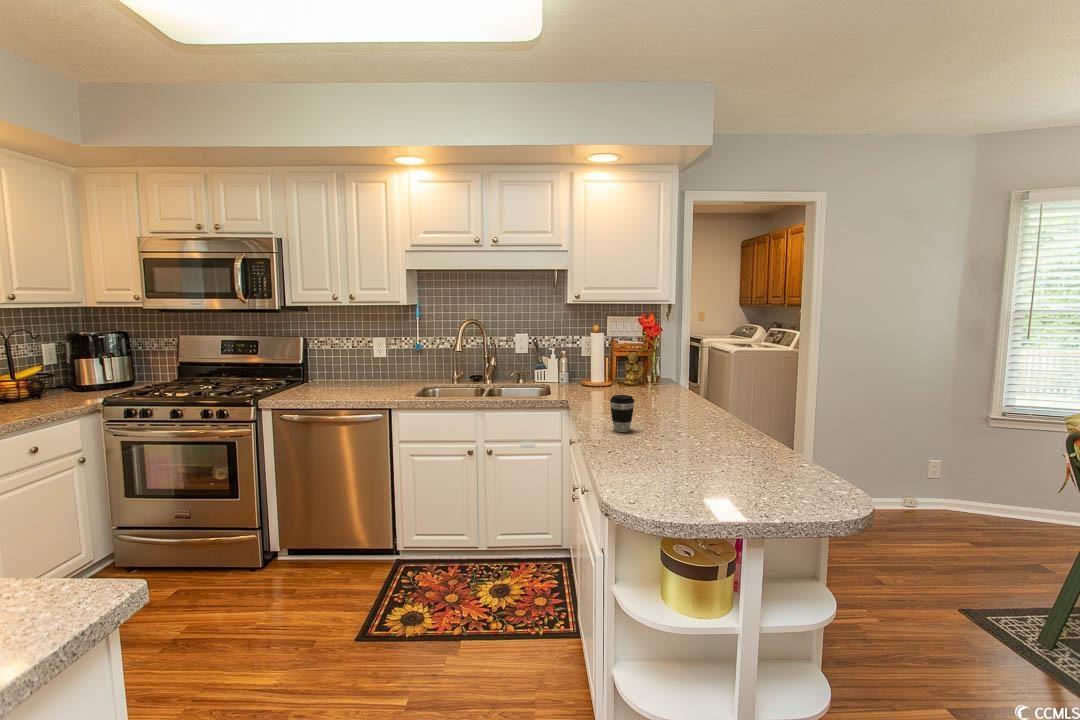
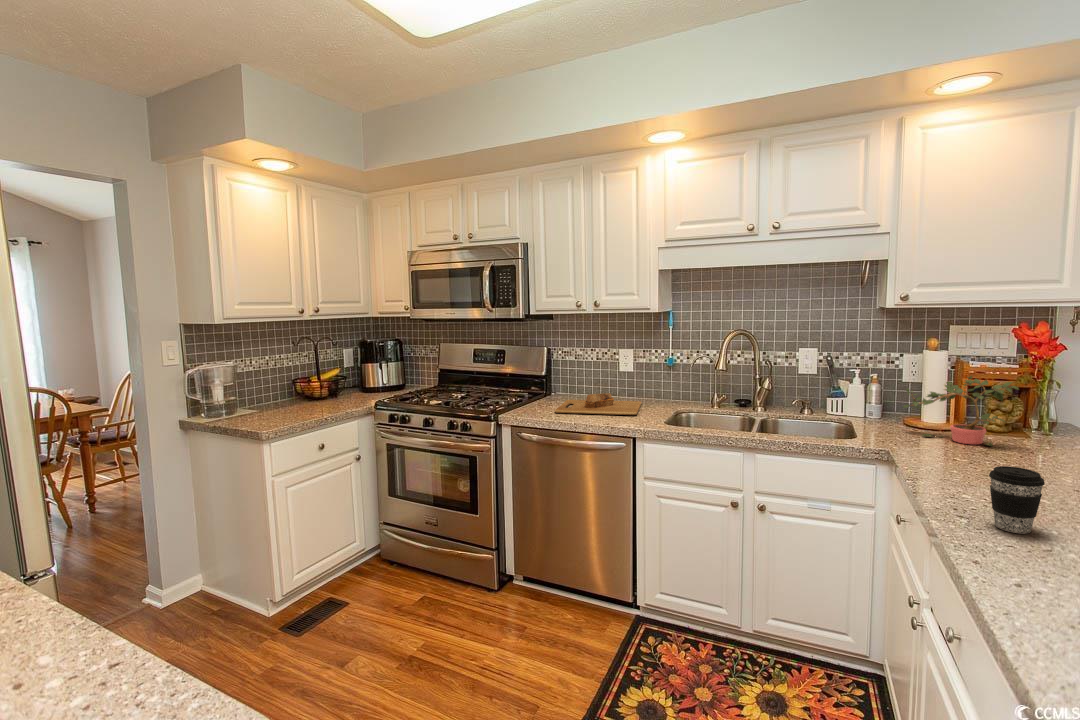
potted plant: none [579,348,638,393] -> present [903,376,1019,446]
cutting board: none [315,376,394,395] -> present [555,393,642,415]

